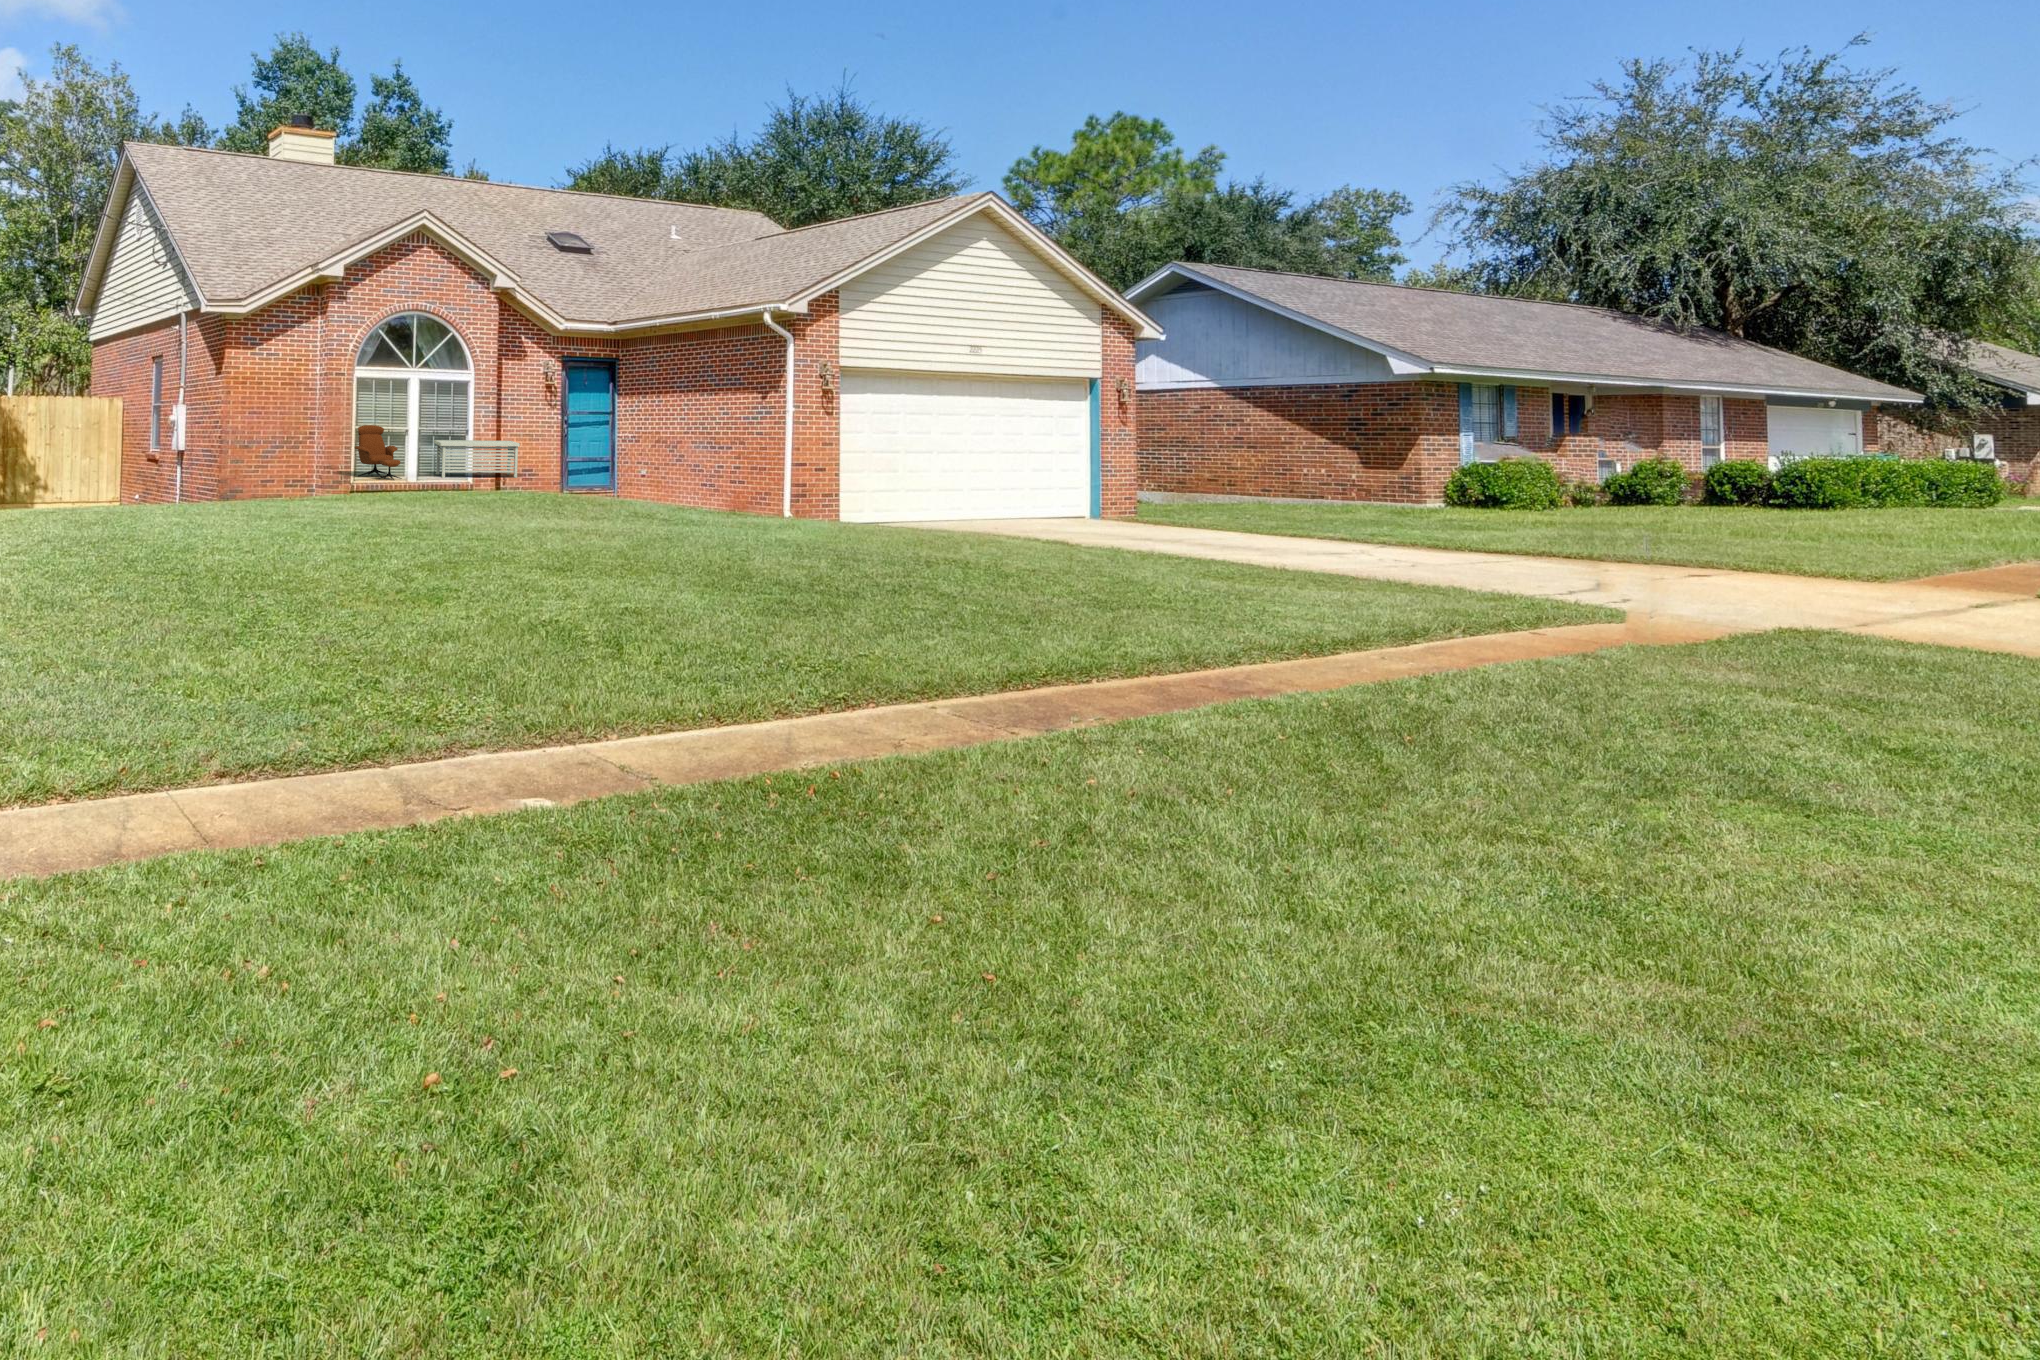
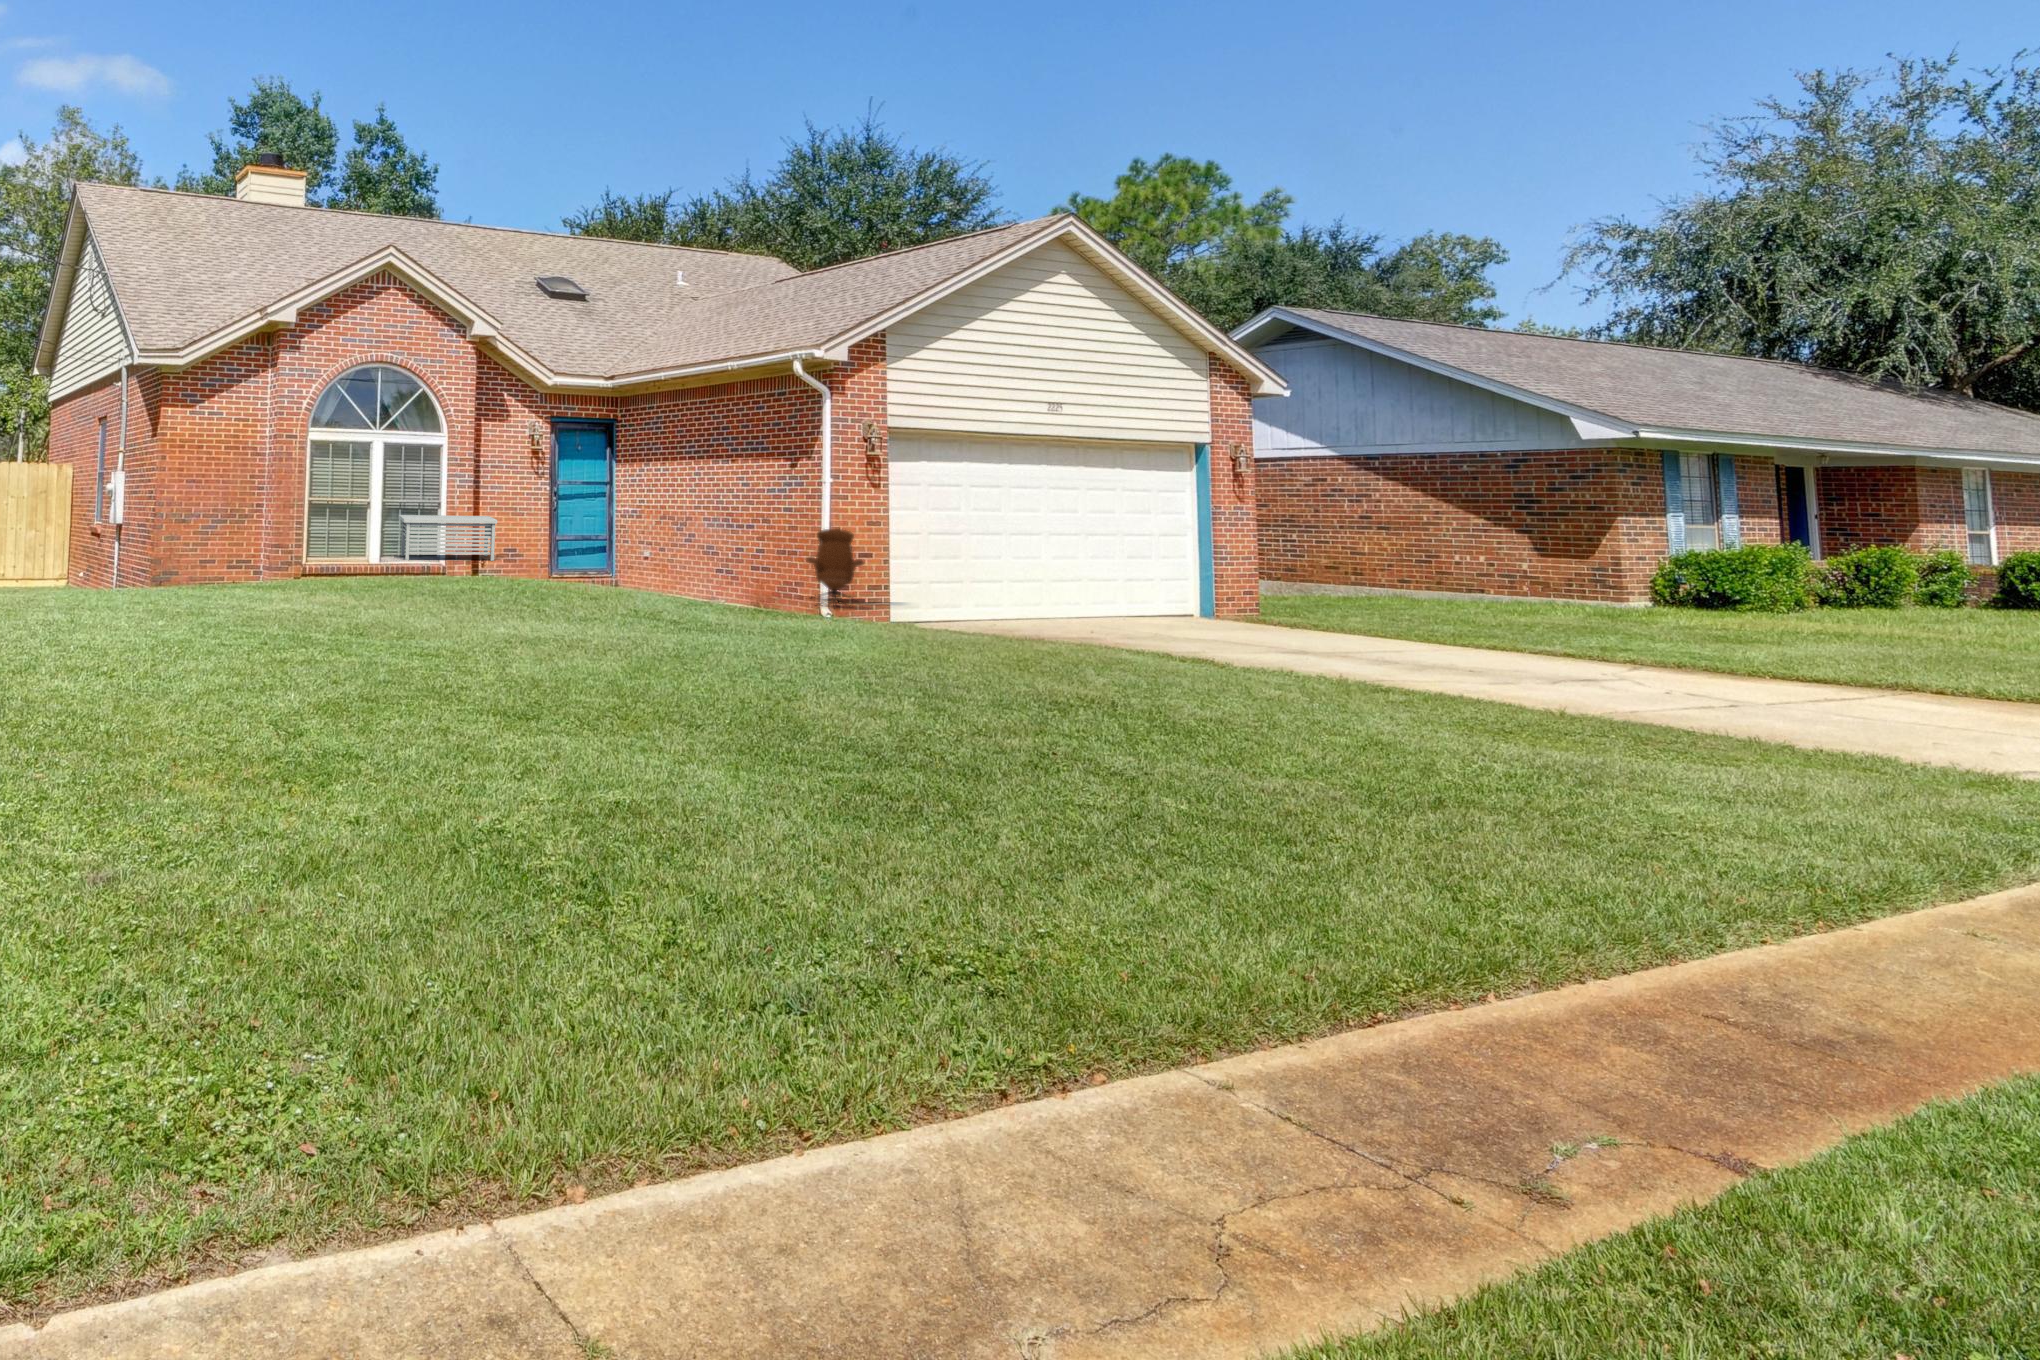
lounge chair: present [355,425,402,480] -> present [806,529,864,604]

